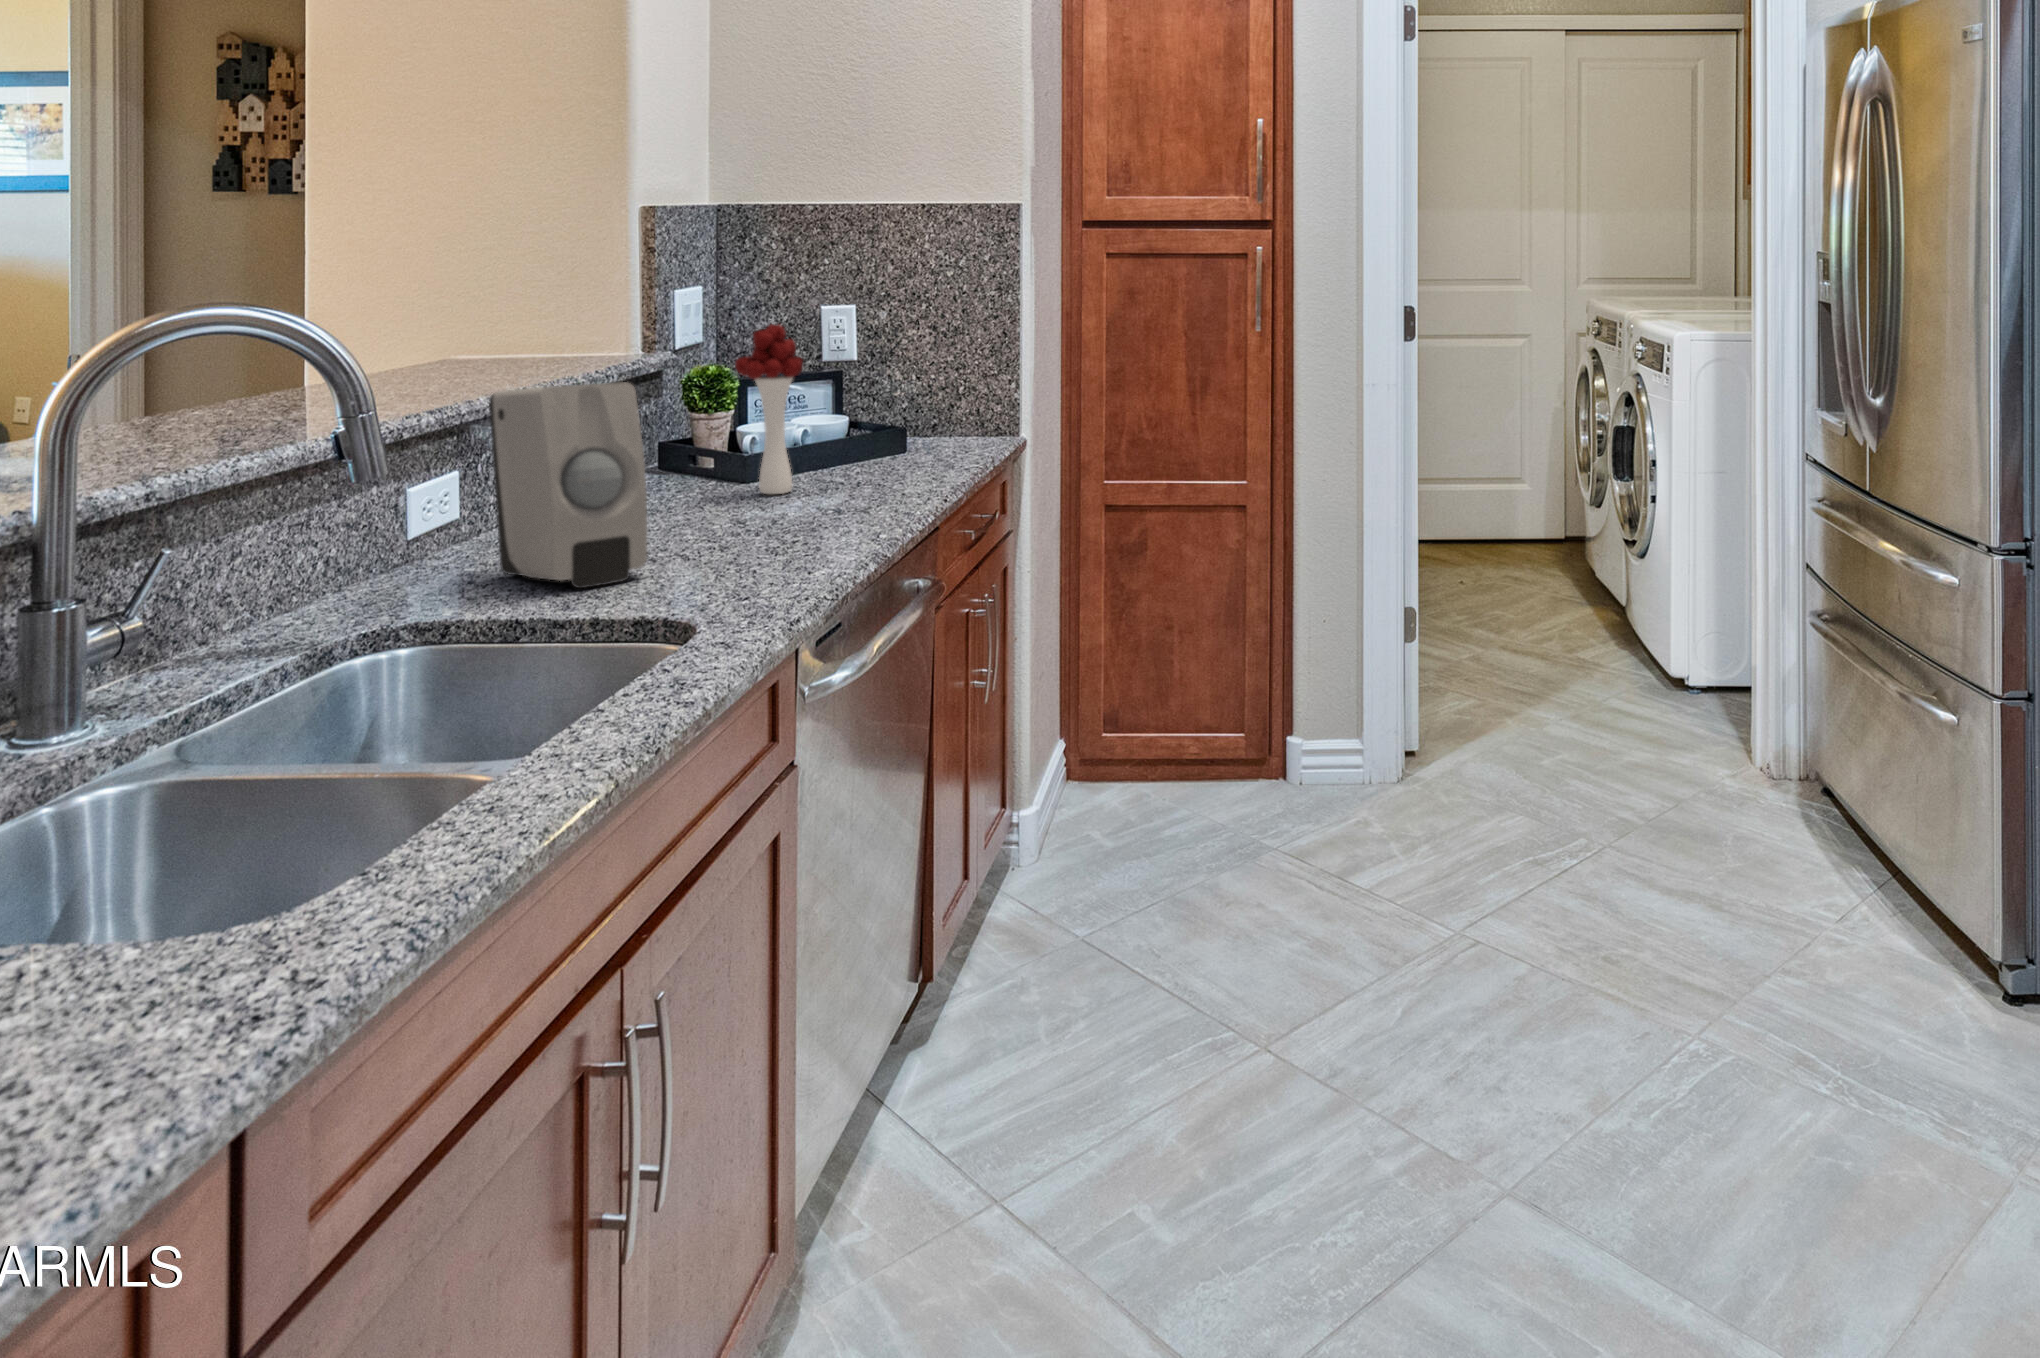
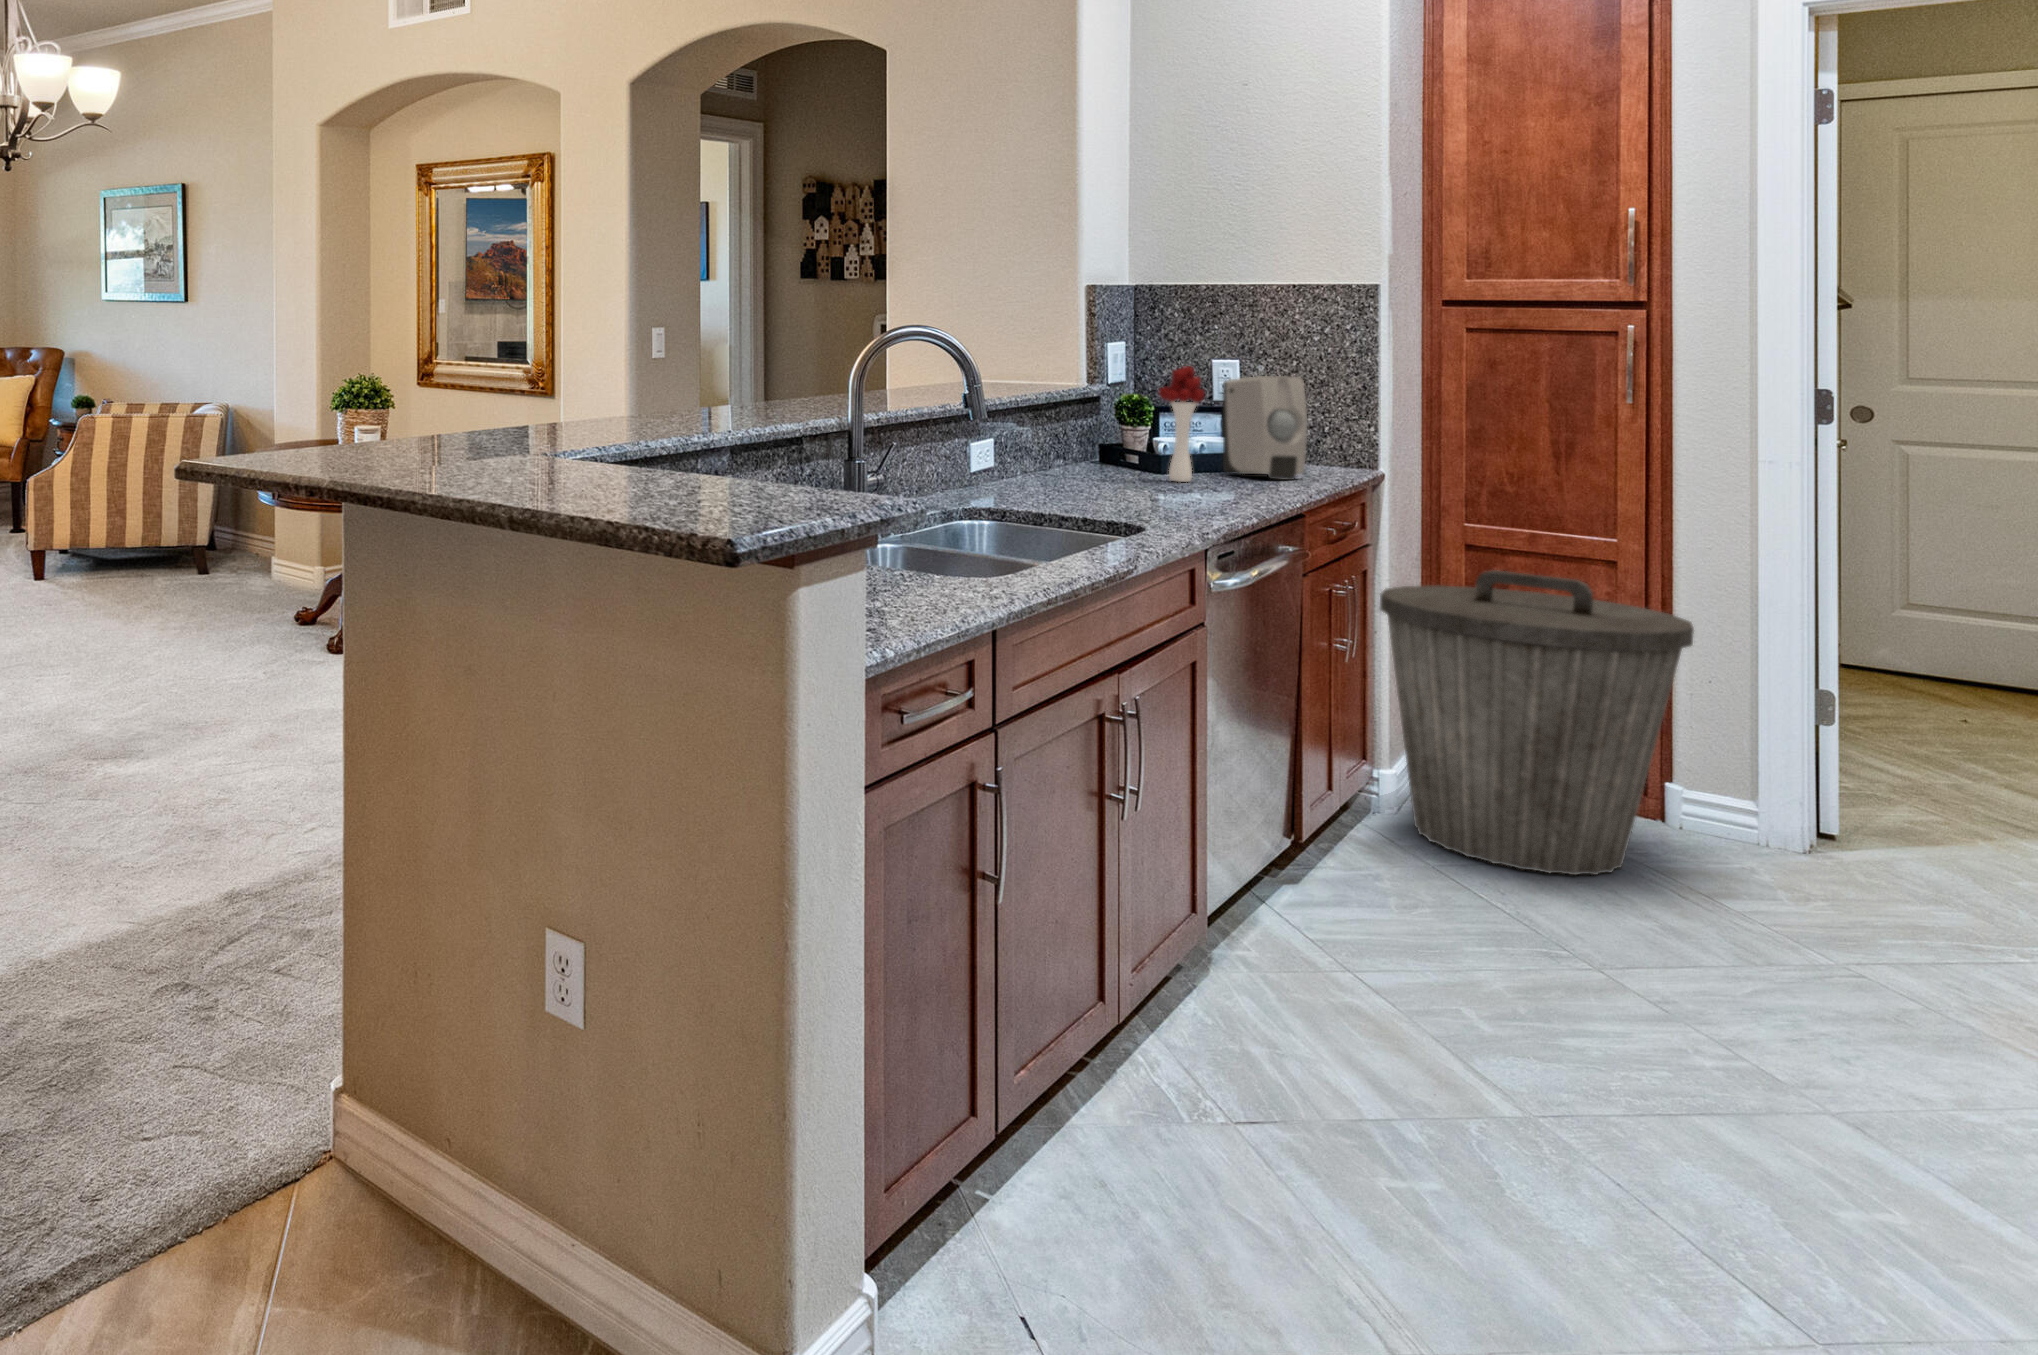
soap dispenser: present [489,382,647,588] -> present [1223,376,1307,480]
trash can: none [1040,547,1348,907] -> present [1380,570,1694,875]

